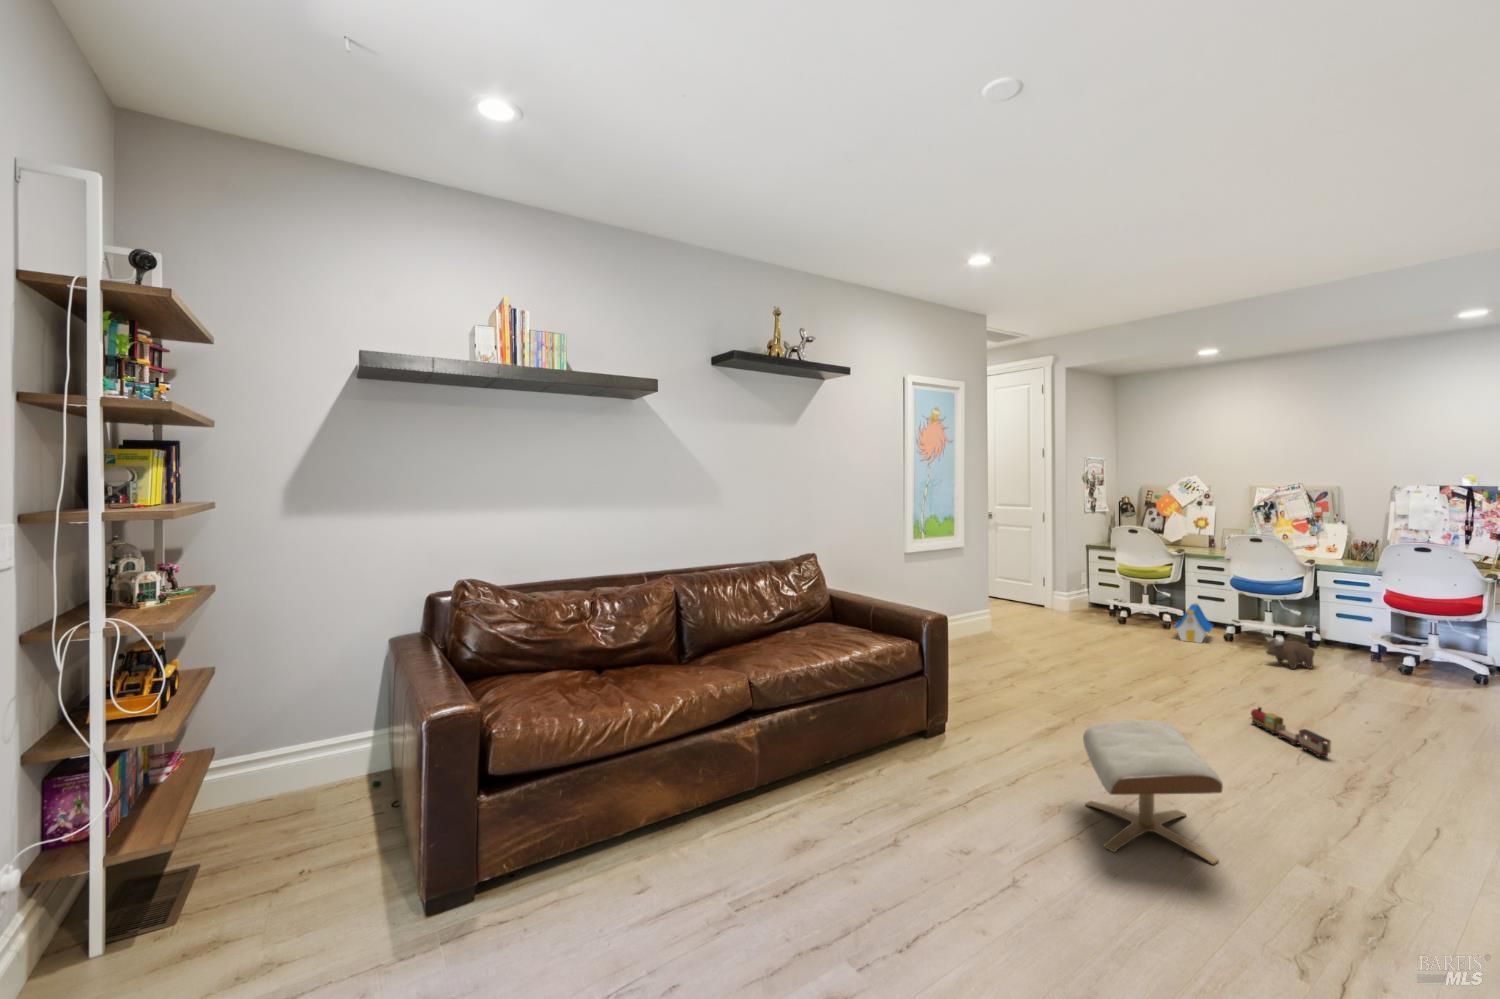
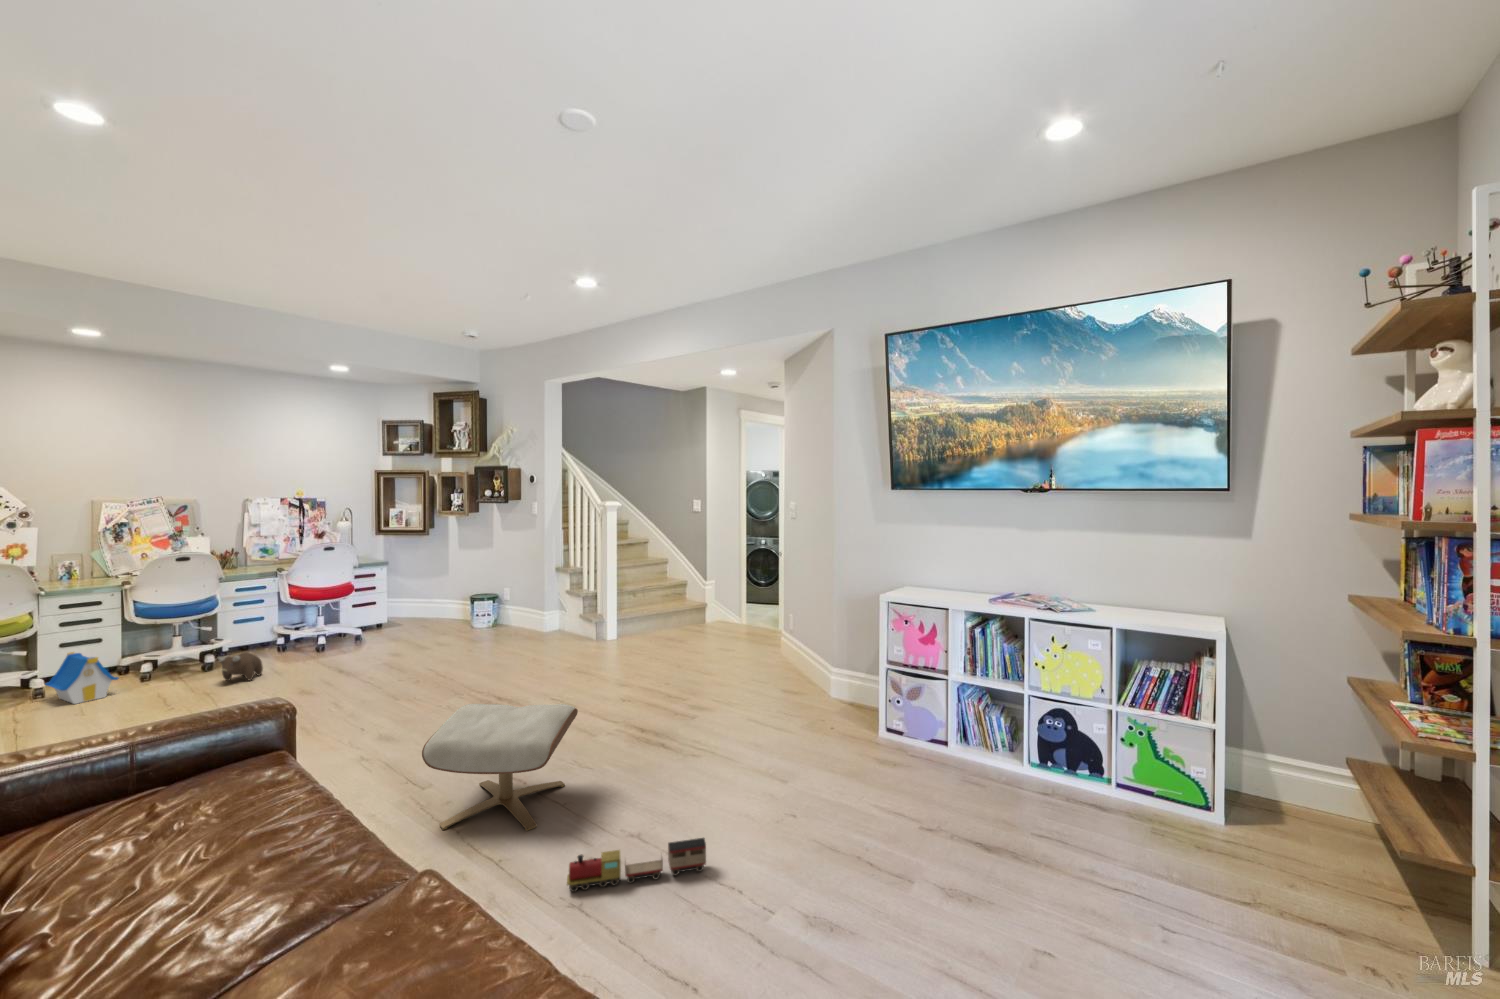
toy train: present [1251,707,1331,757] -> present [567,838,706,892]

